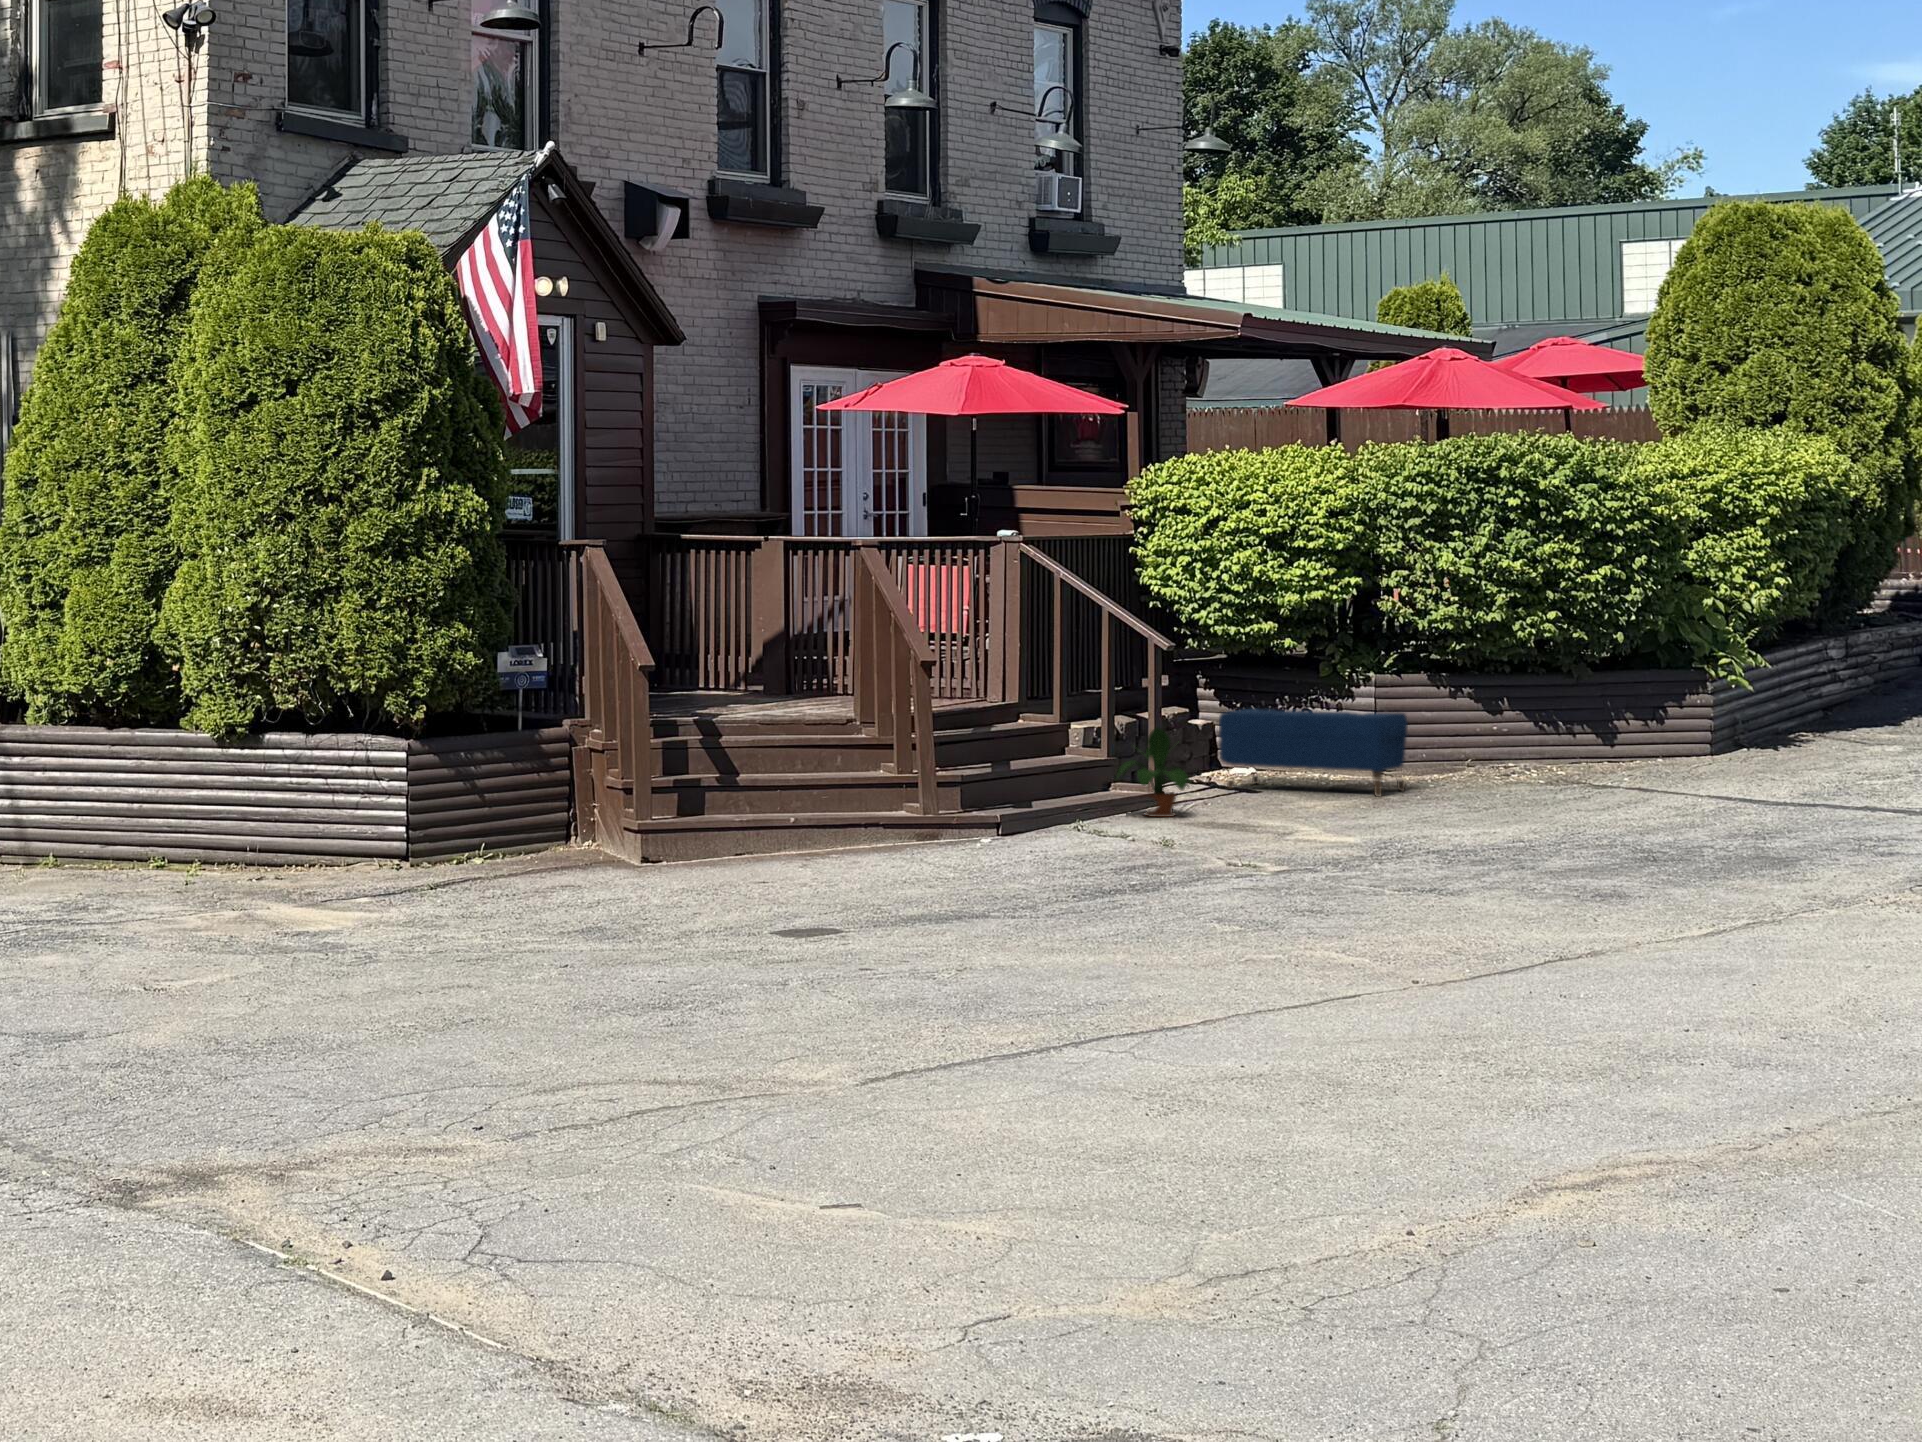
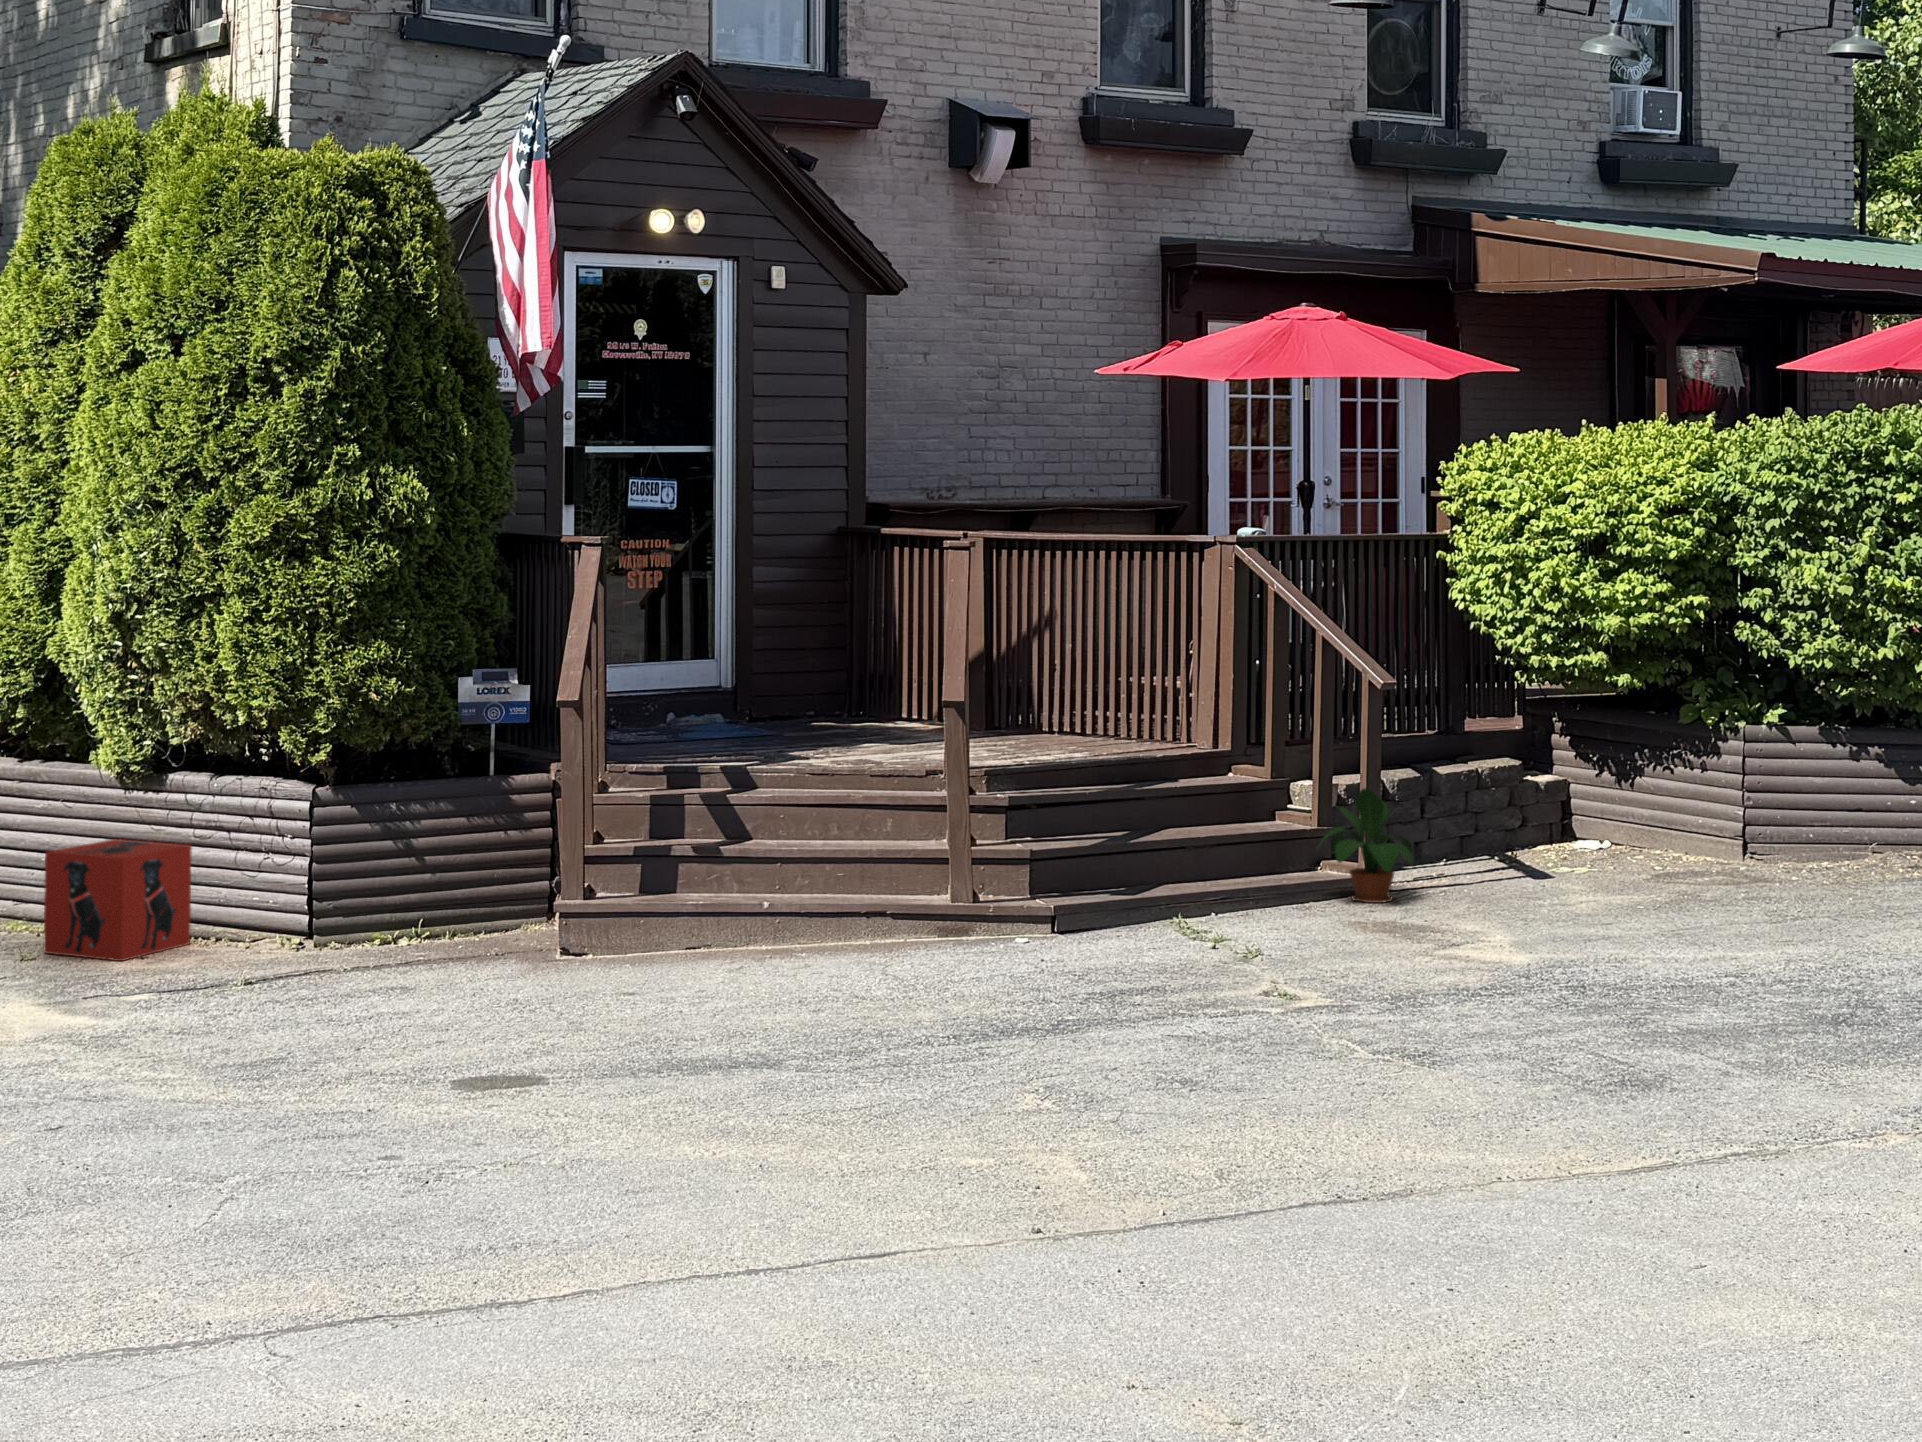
bench: present [1219,709,1408,797] -> none [1532,753,1768,880]
storage box: none [204,792,308,885] -> present [44,839,192,961]

